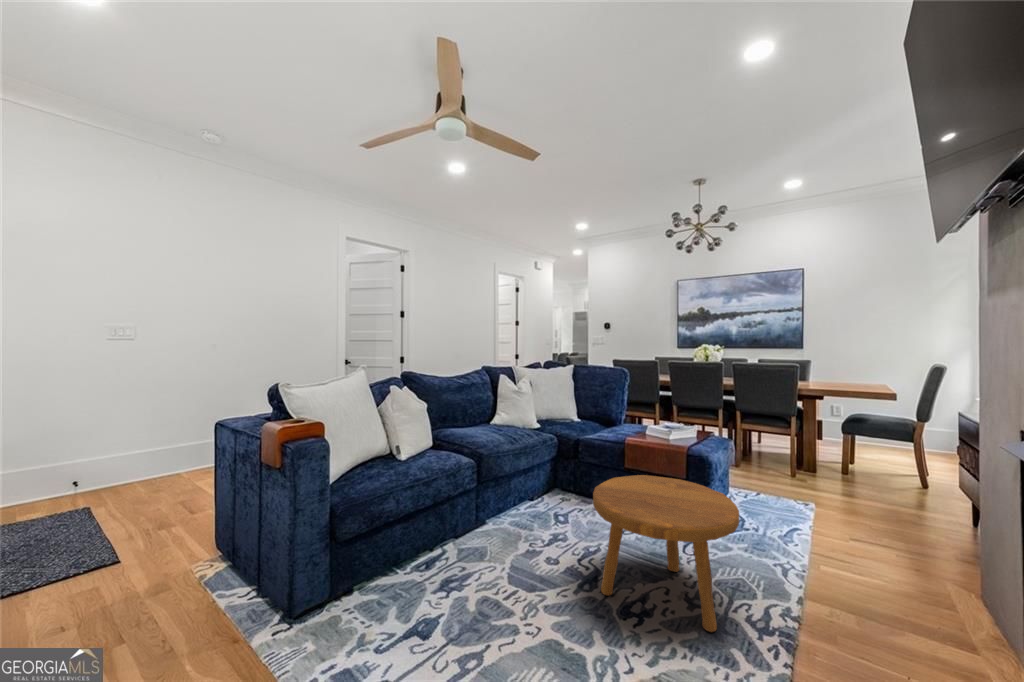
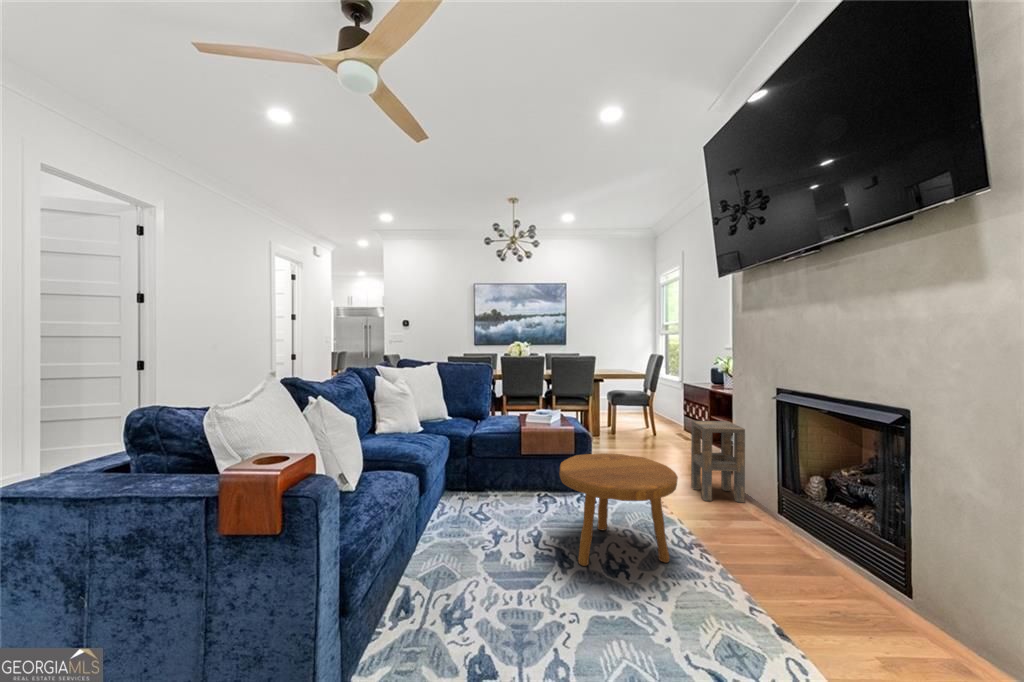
side table: none [885,465,974,616] -> present [691,421,745,502]

